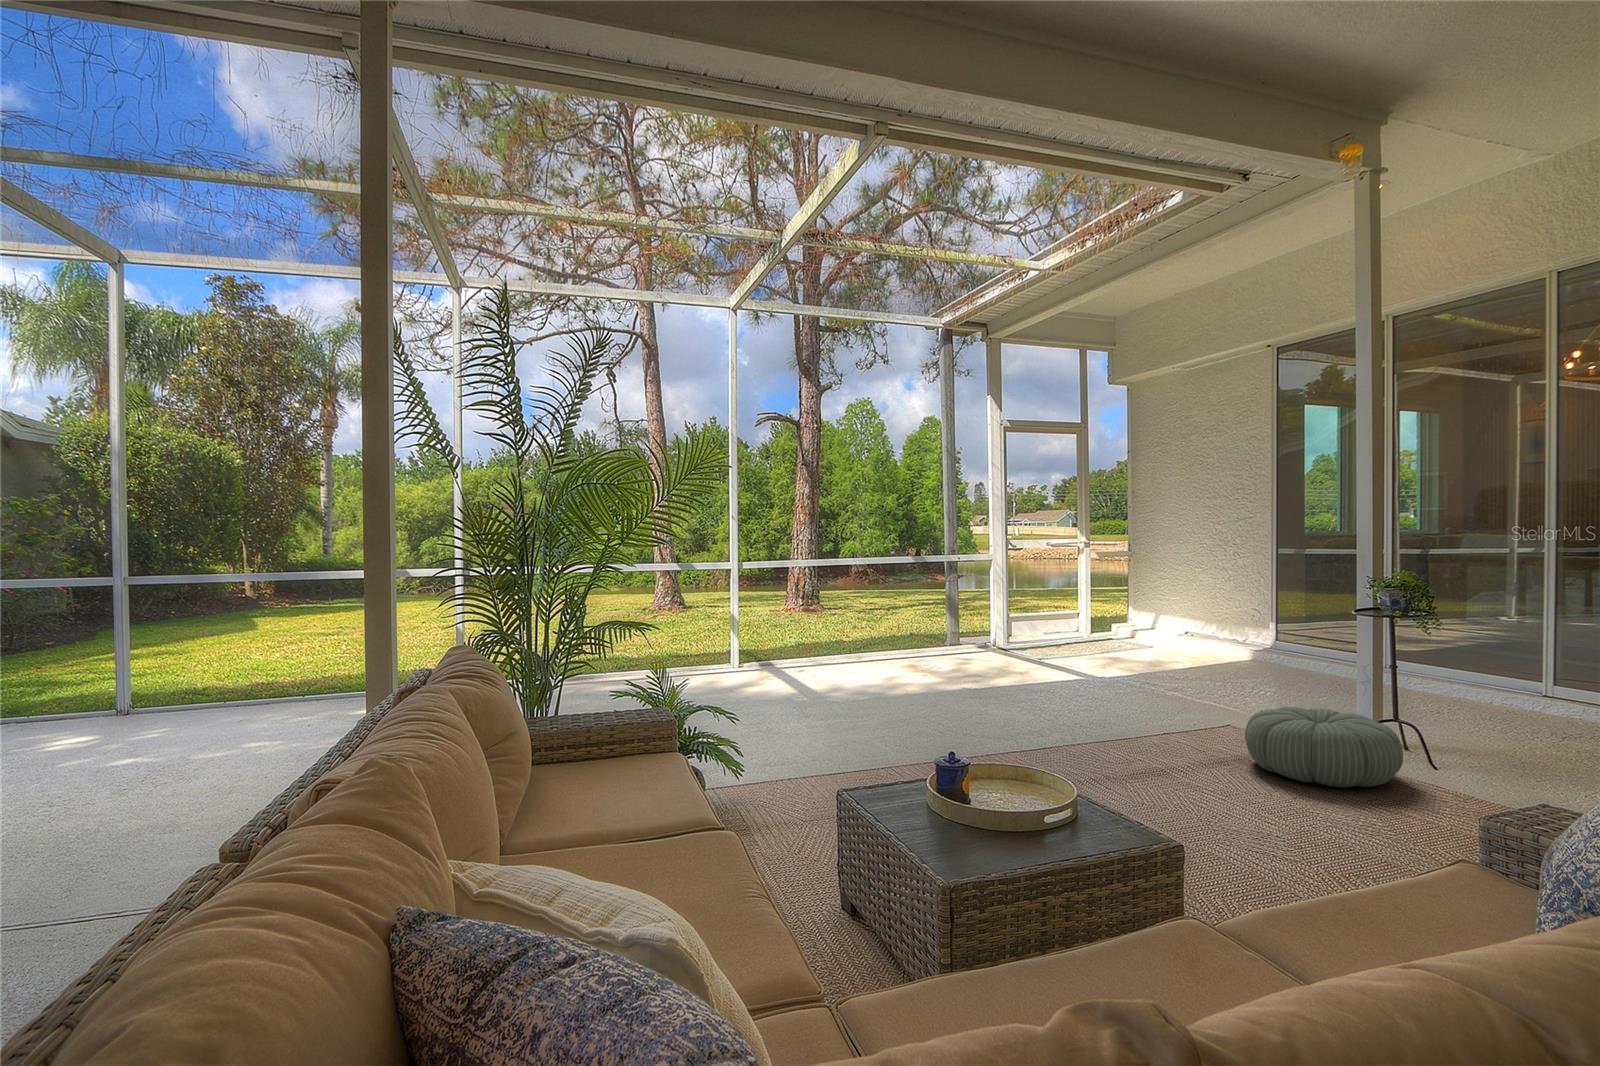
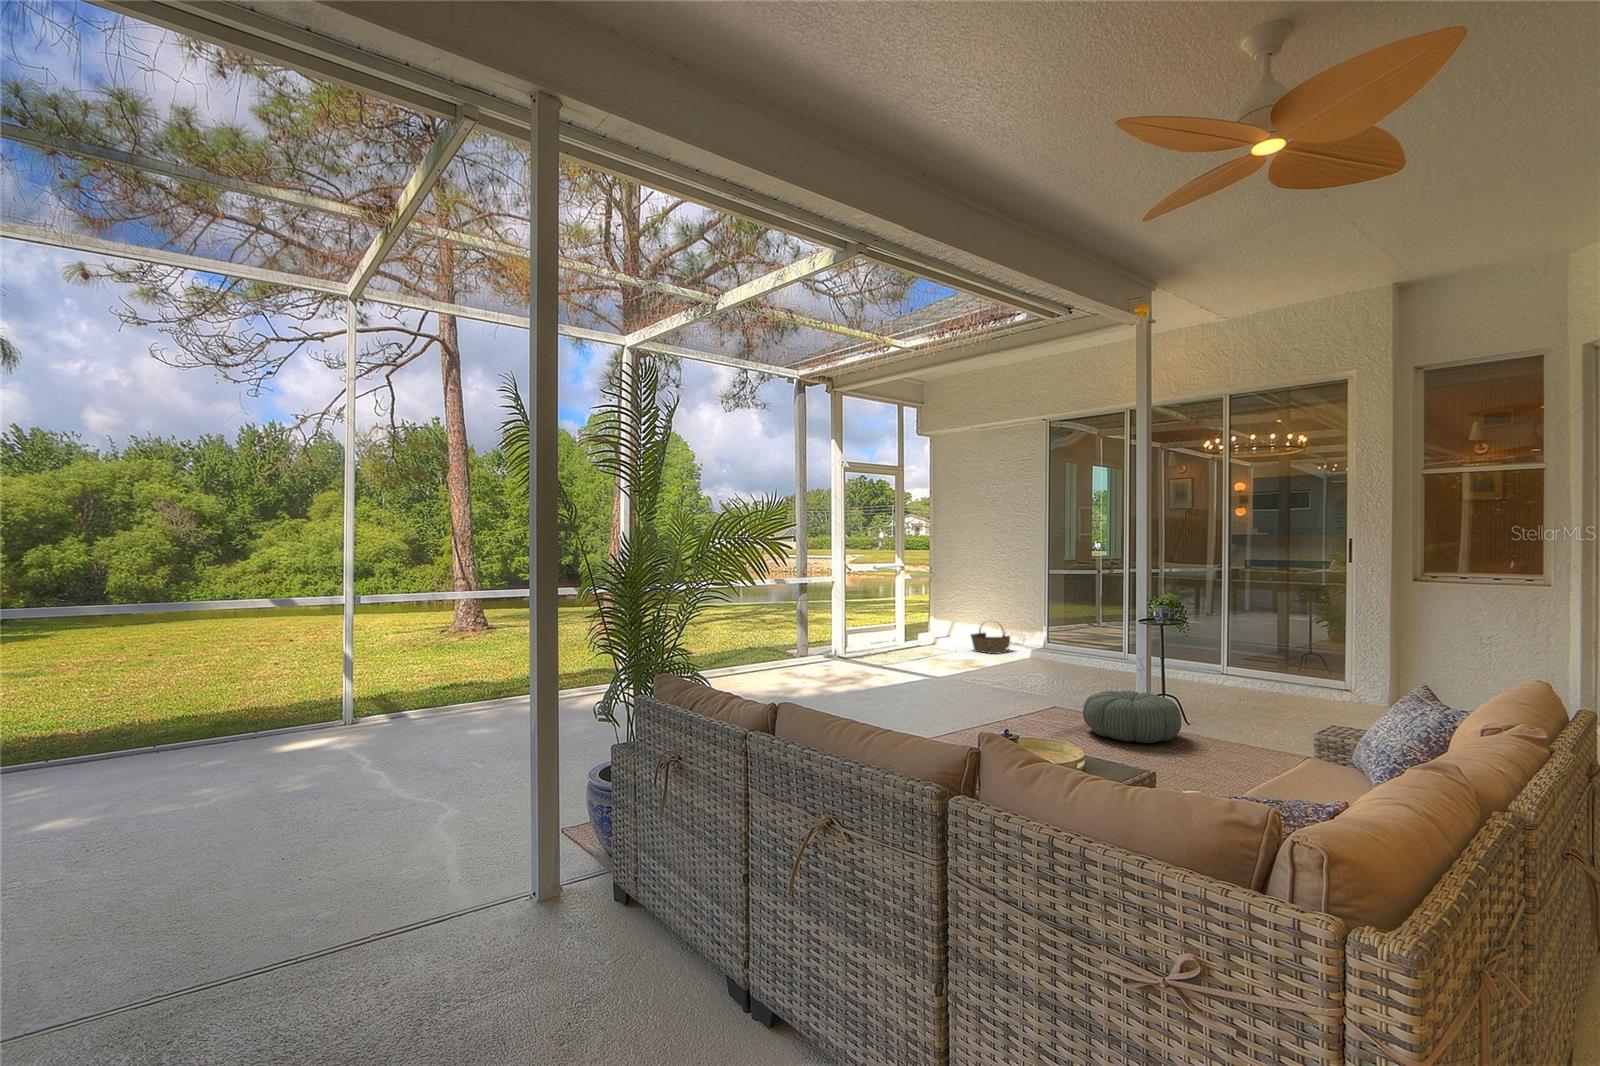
basket: none [1171,611,1232,653] -> present [971,627,1010,654]

